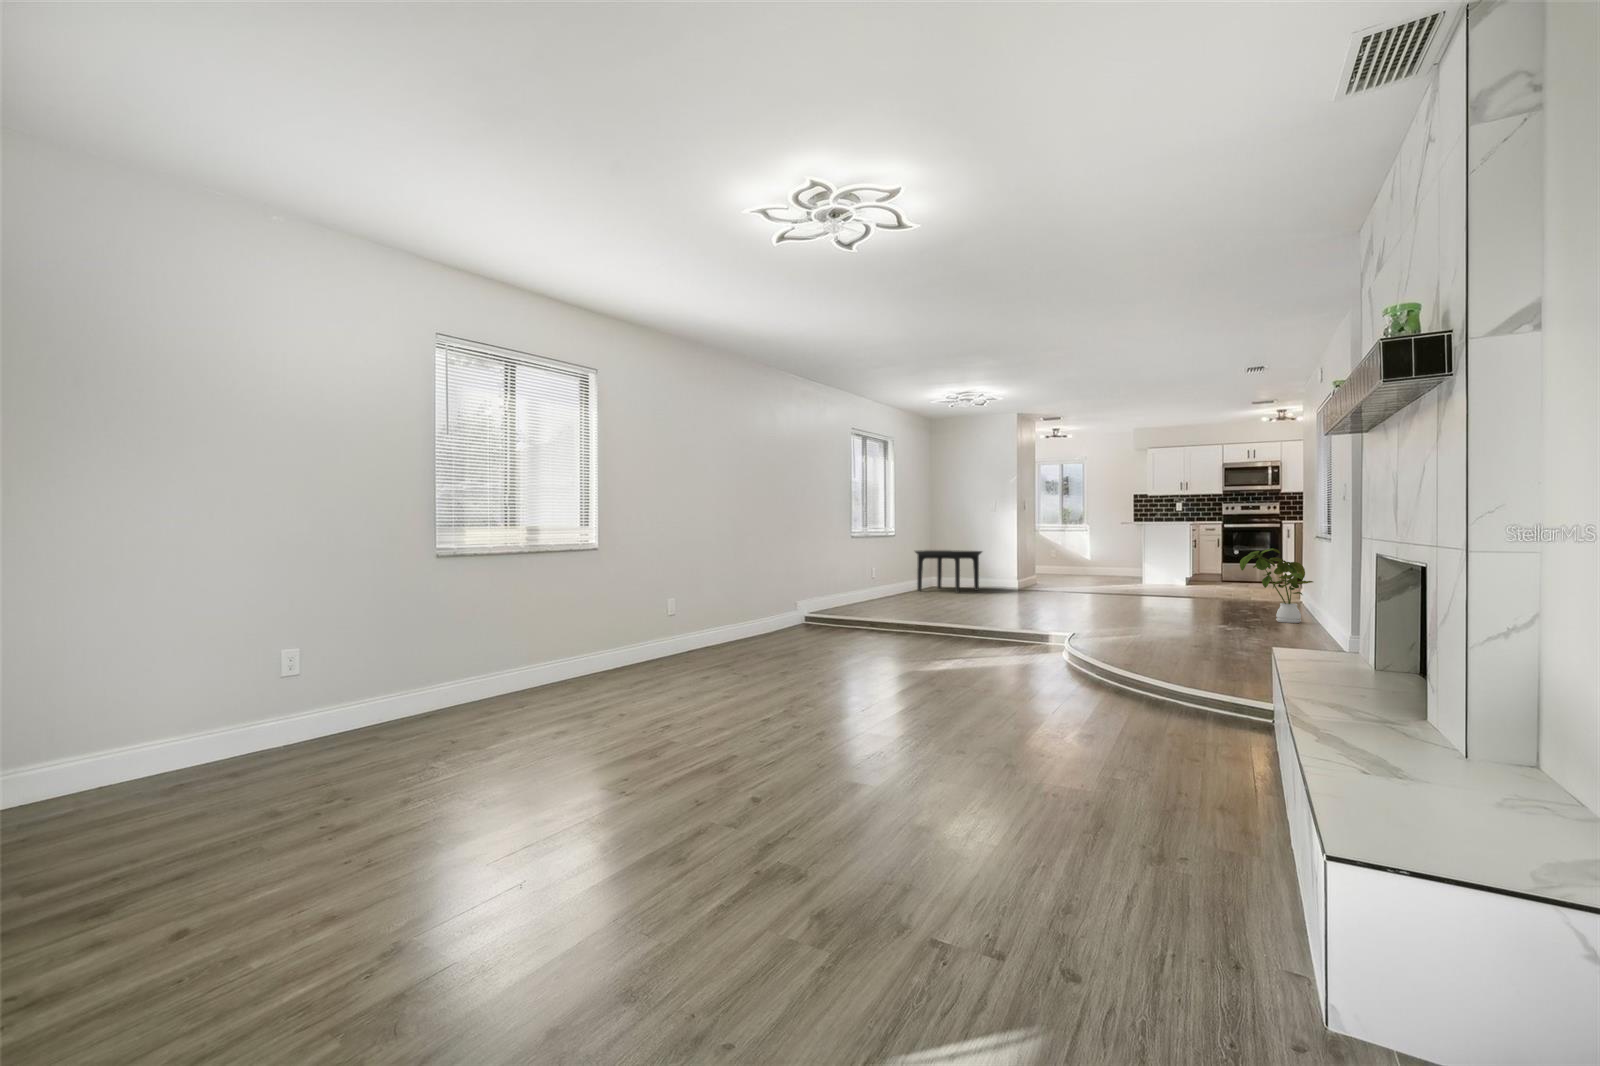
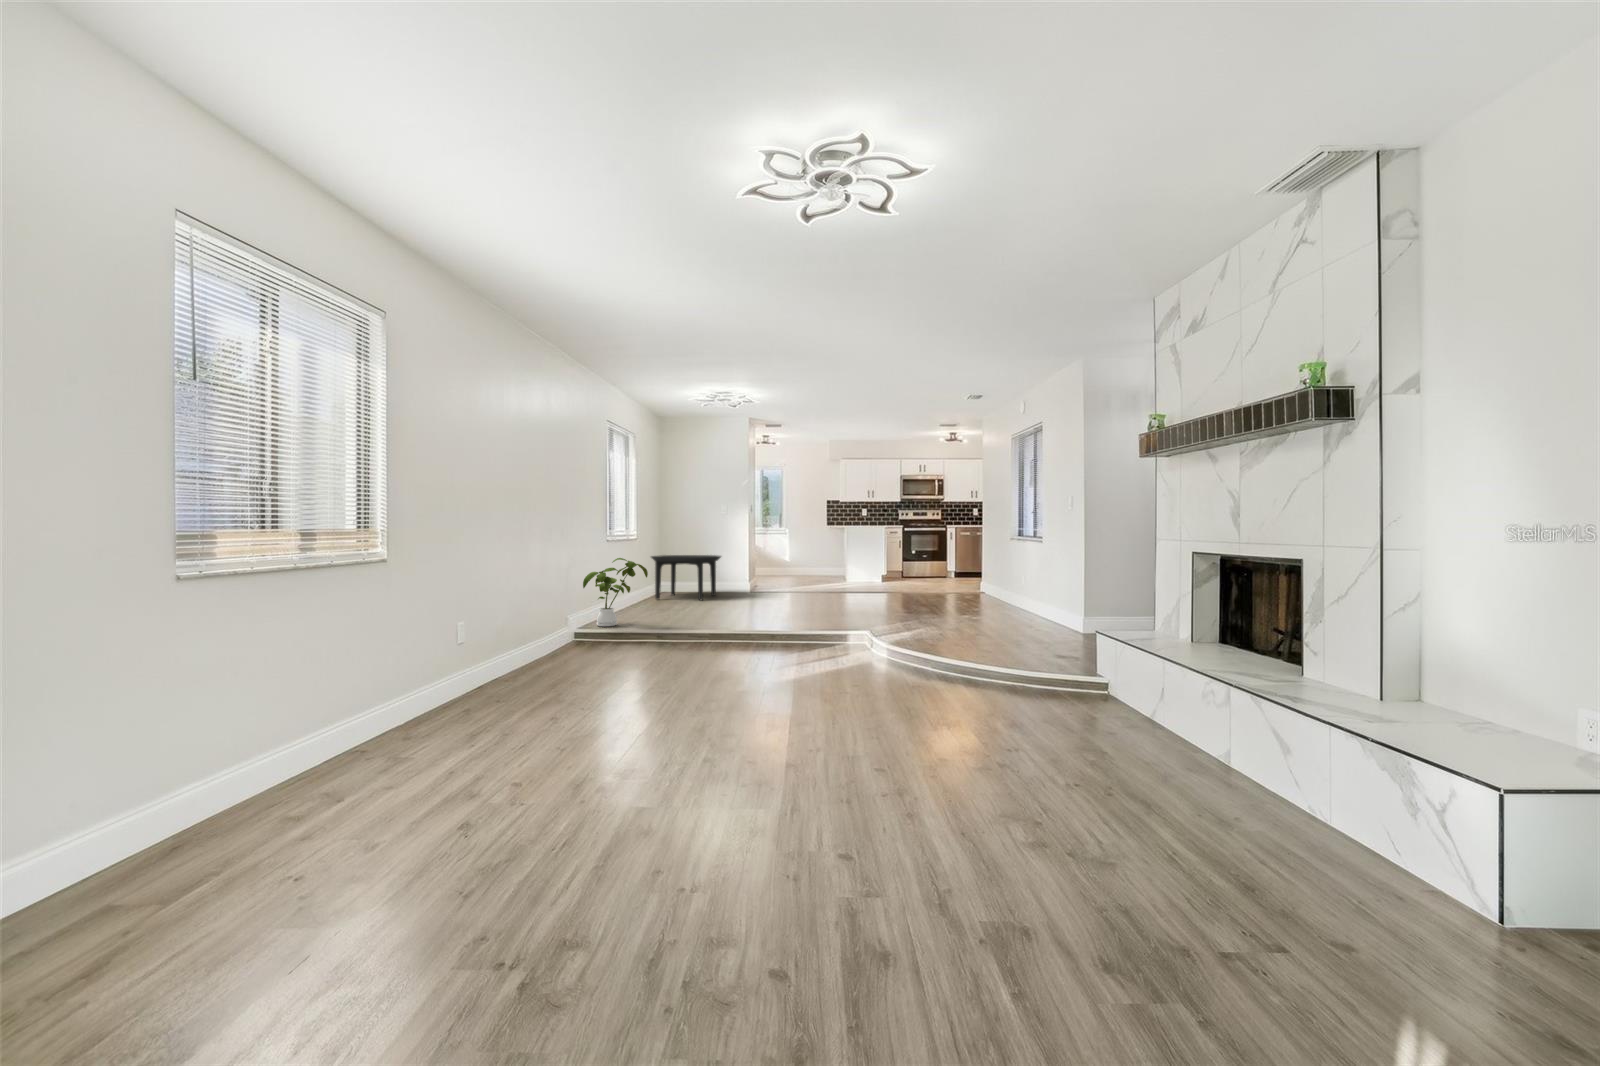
house plant: present [1240,548,1313,623] -> present [583,558,648,626]

